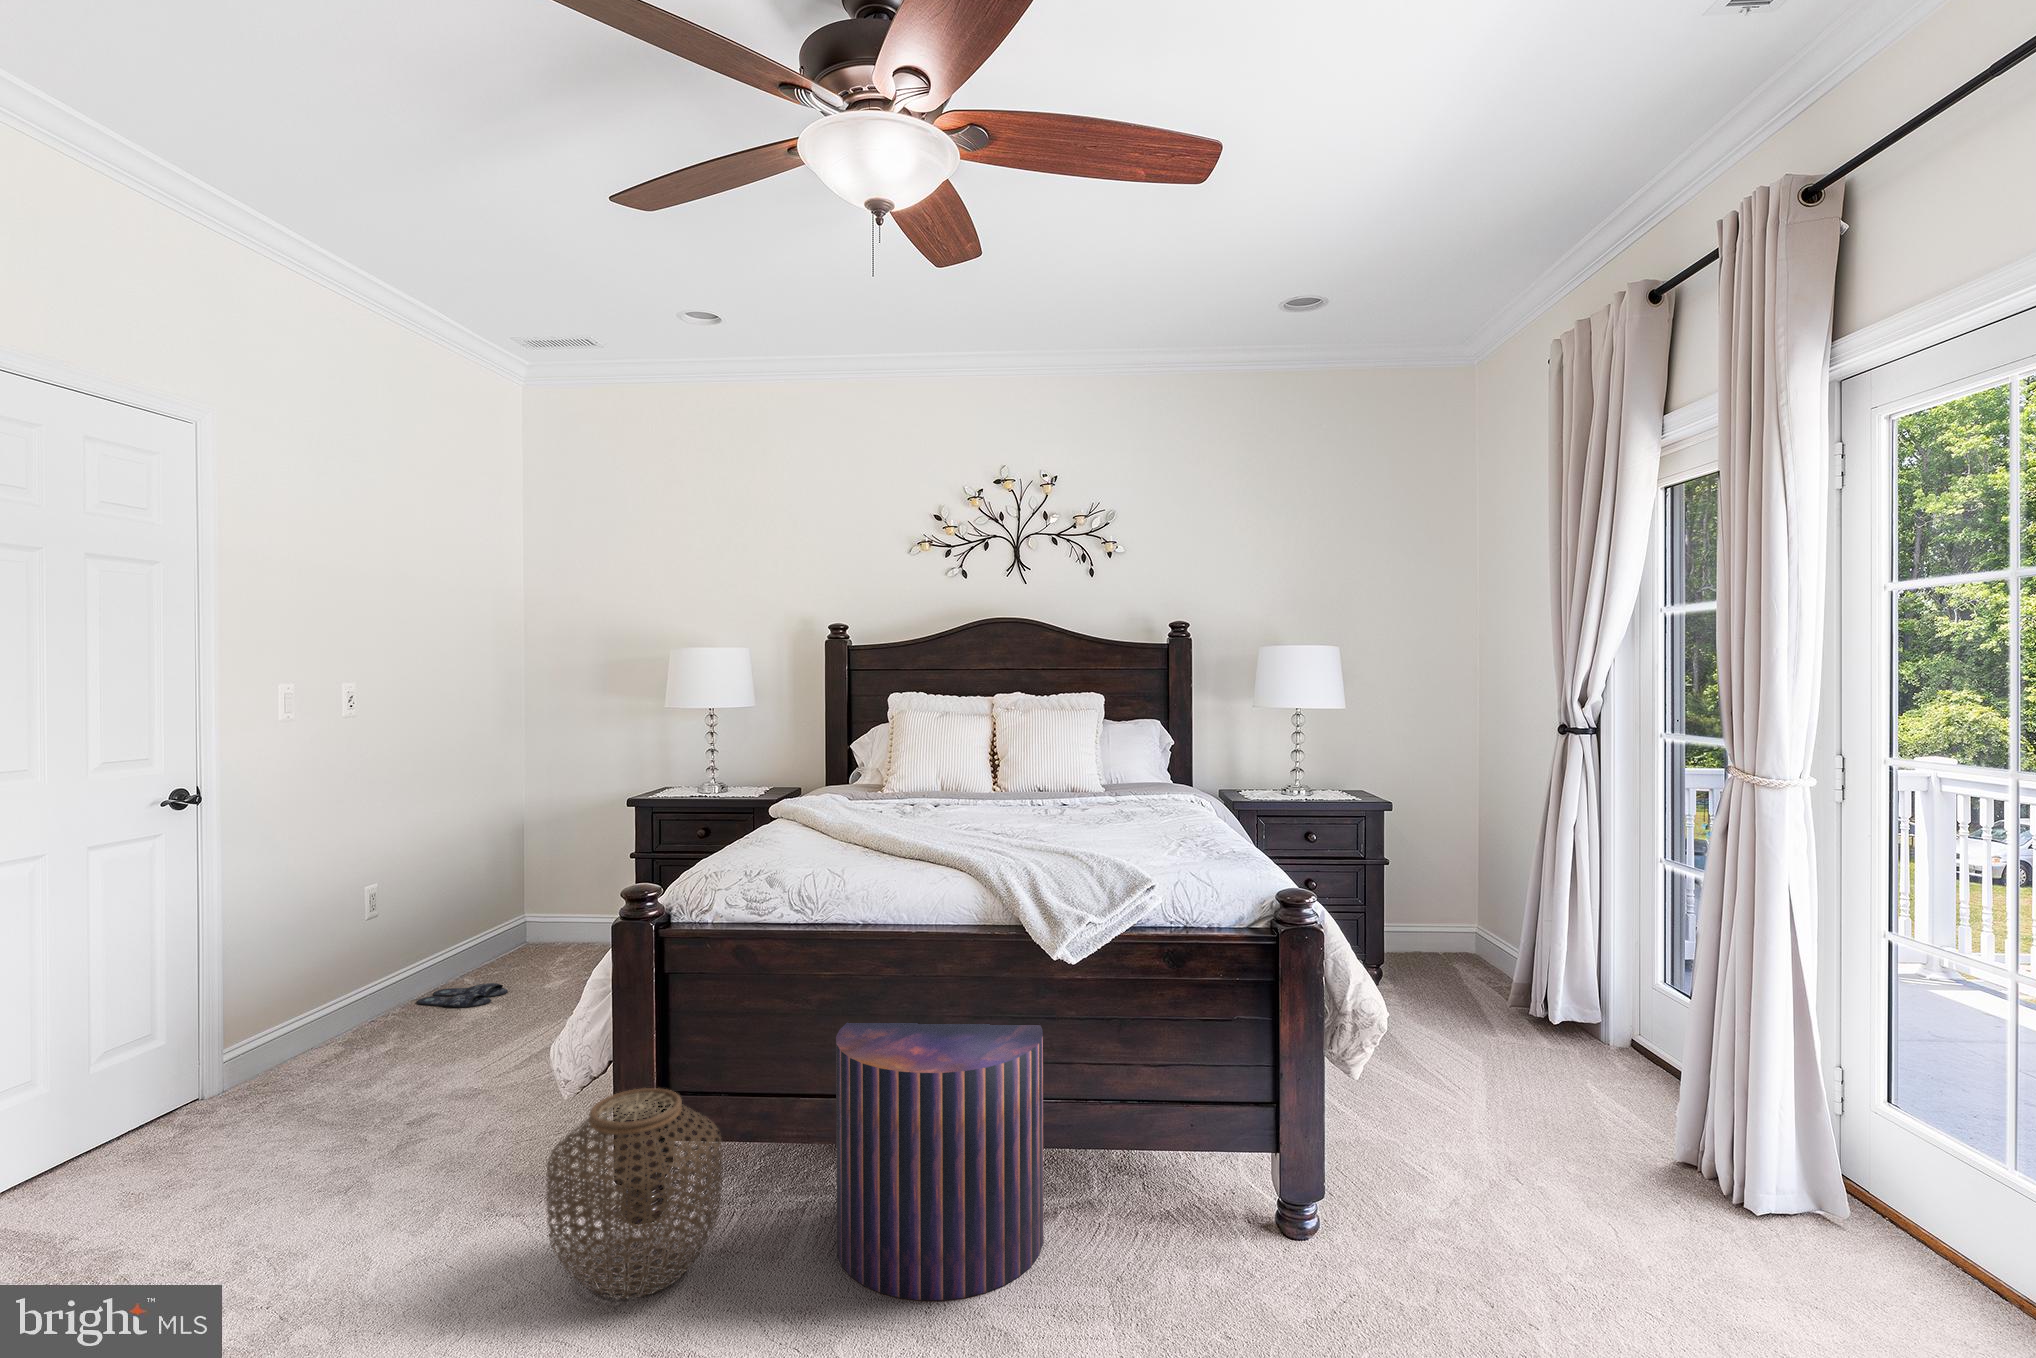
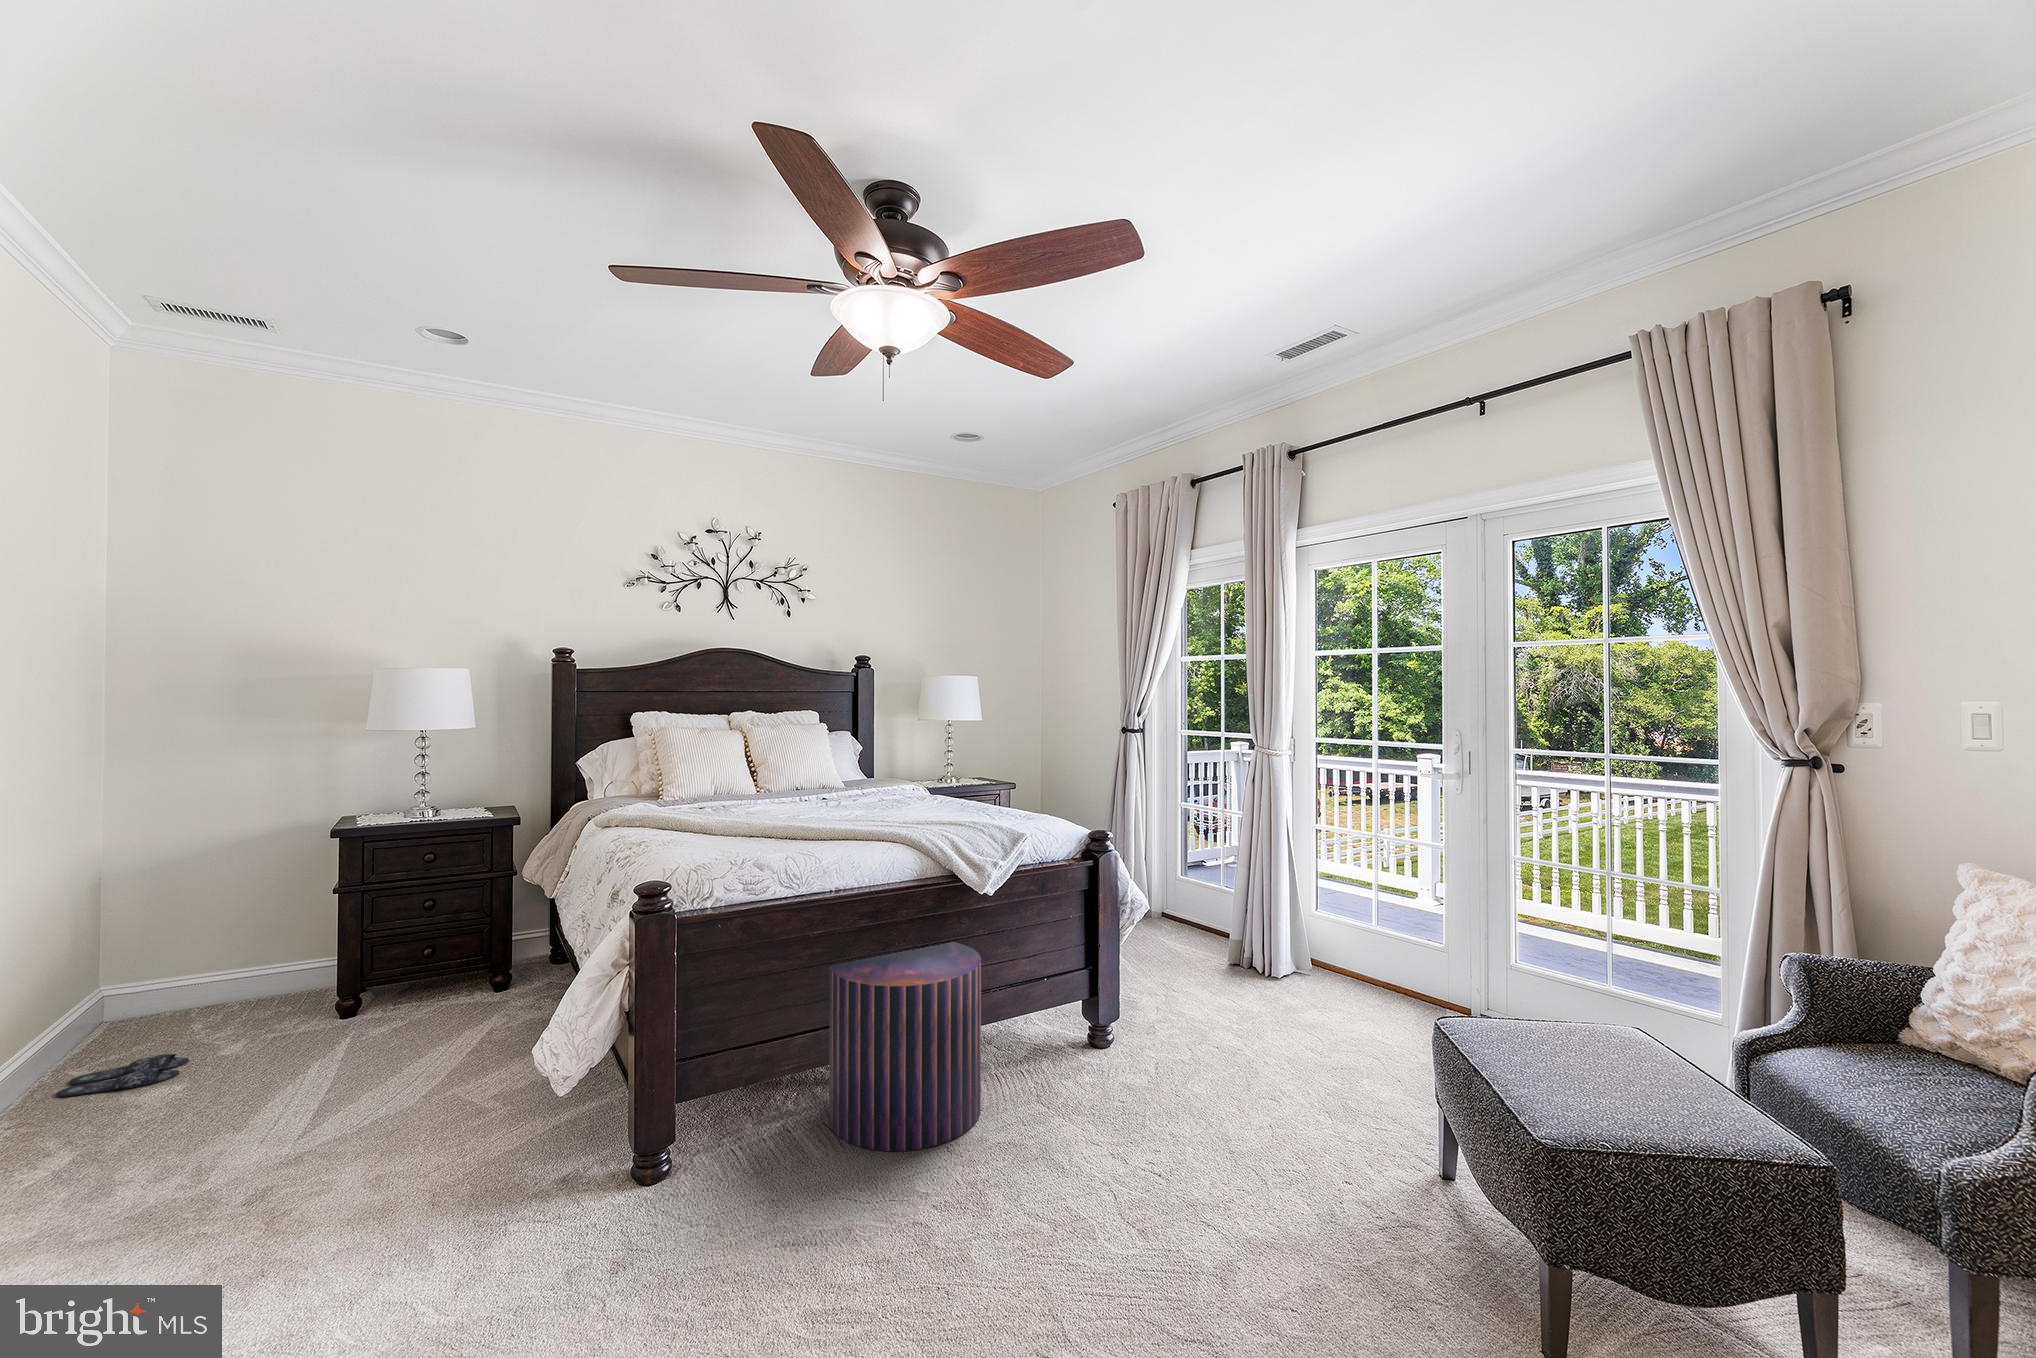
woven basket: present [547,1088,722,1298] -> none [632,1047,778,1225]

